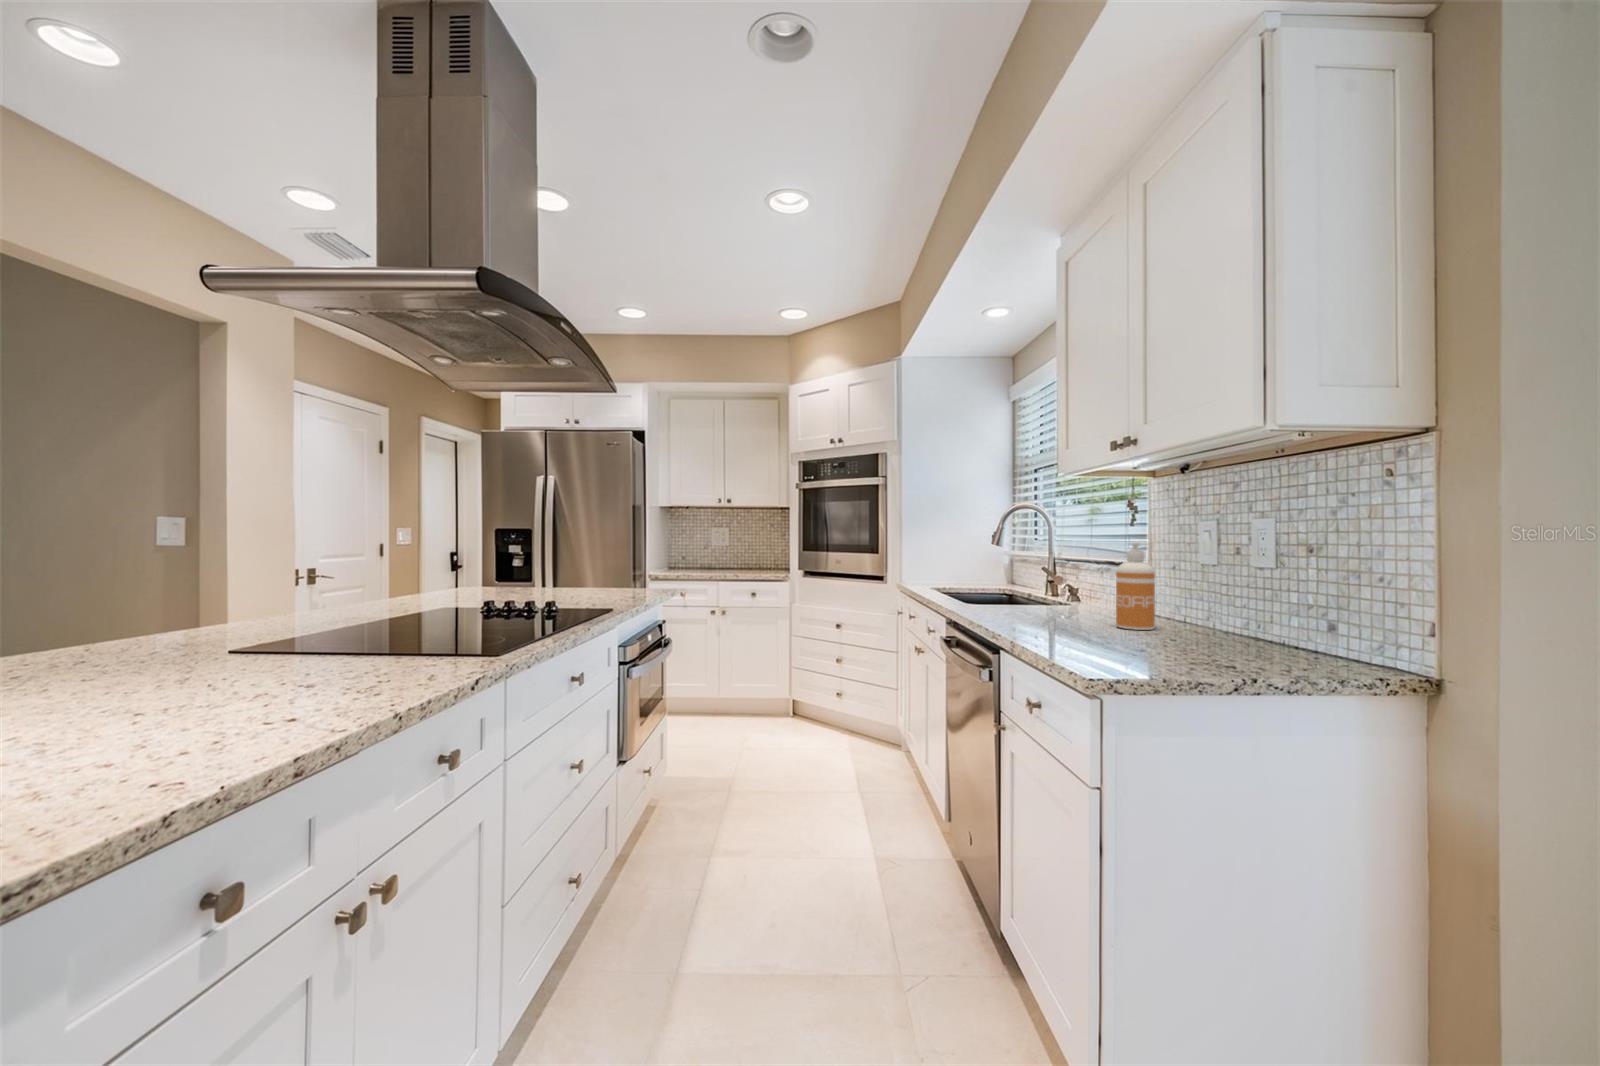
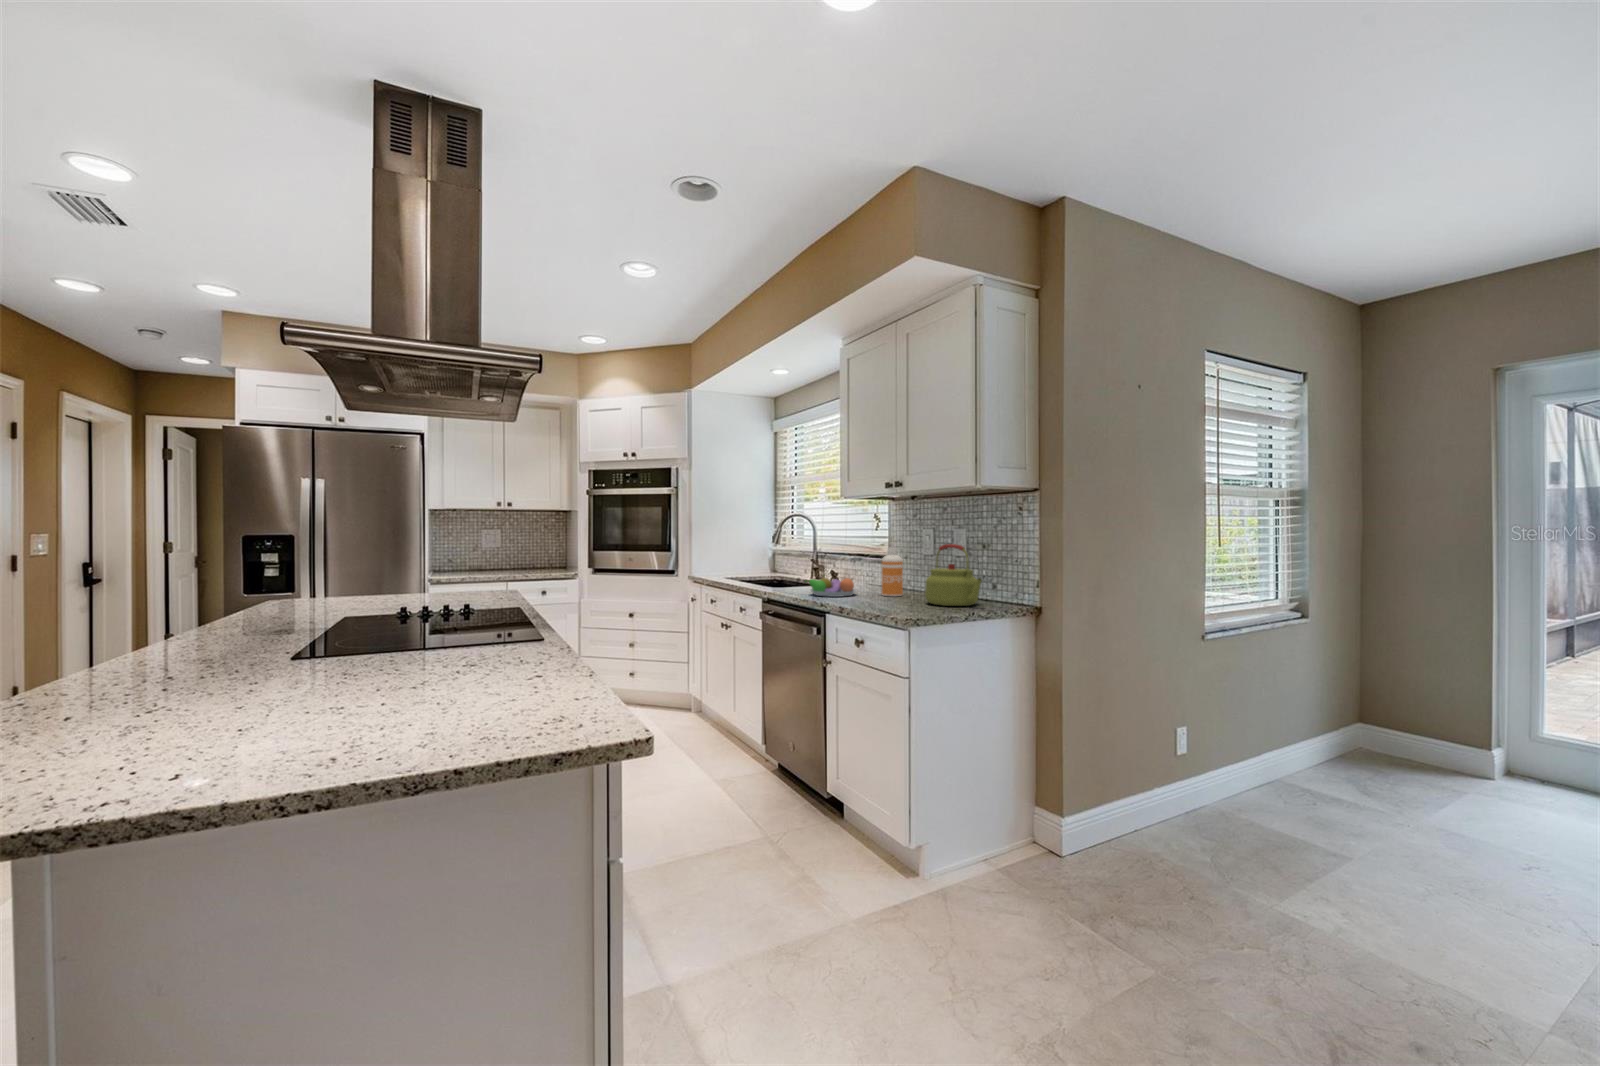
kettle: none [1175,544,1288,659] -> present [925,544,982,606]
fruit bowl: none [995,589,1077,624] -> present [805,577,856,597]

